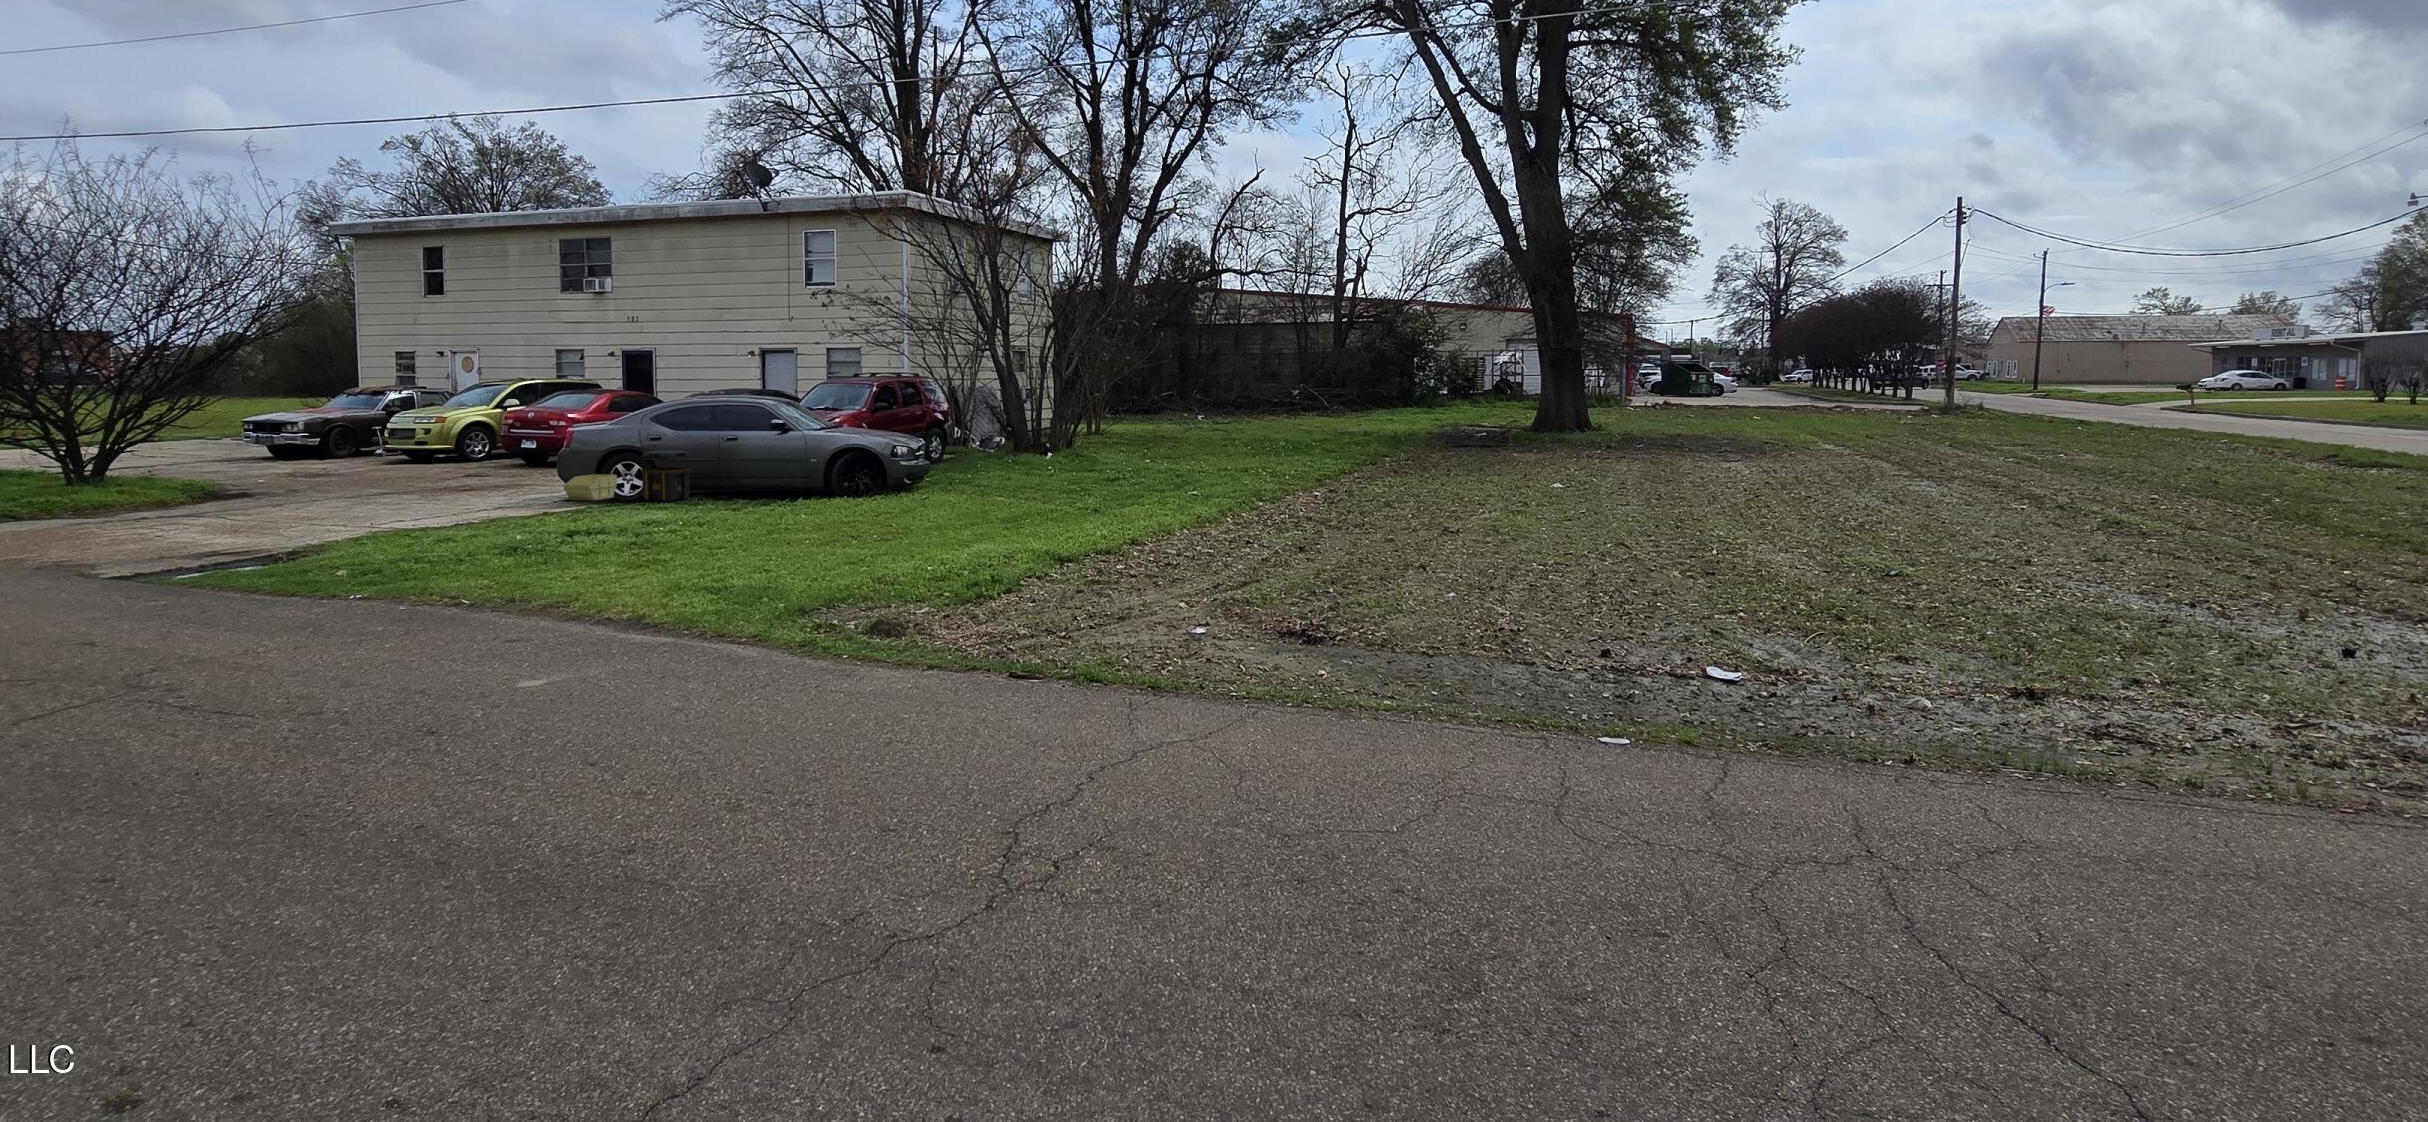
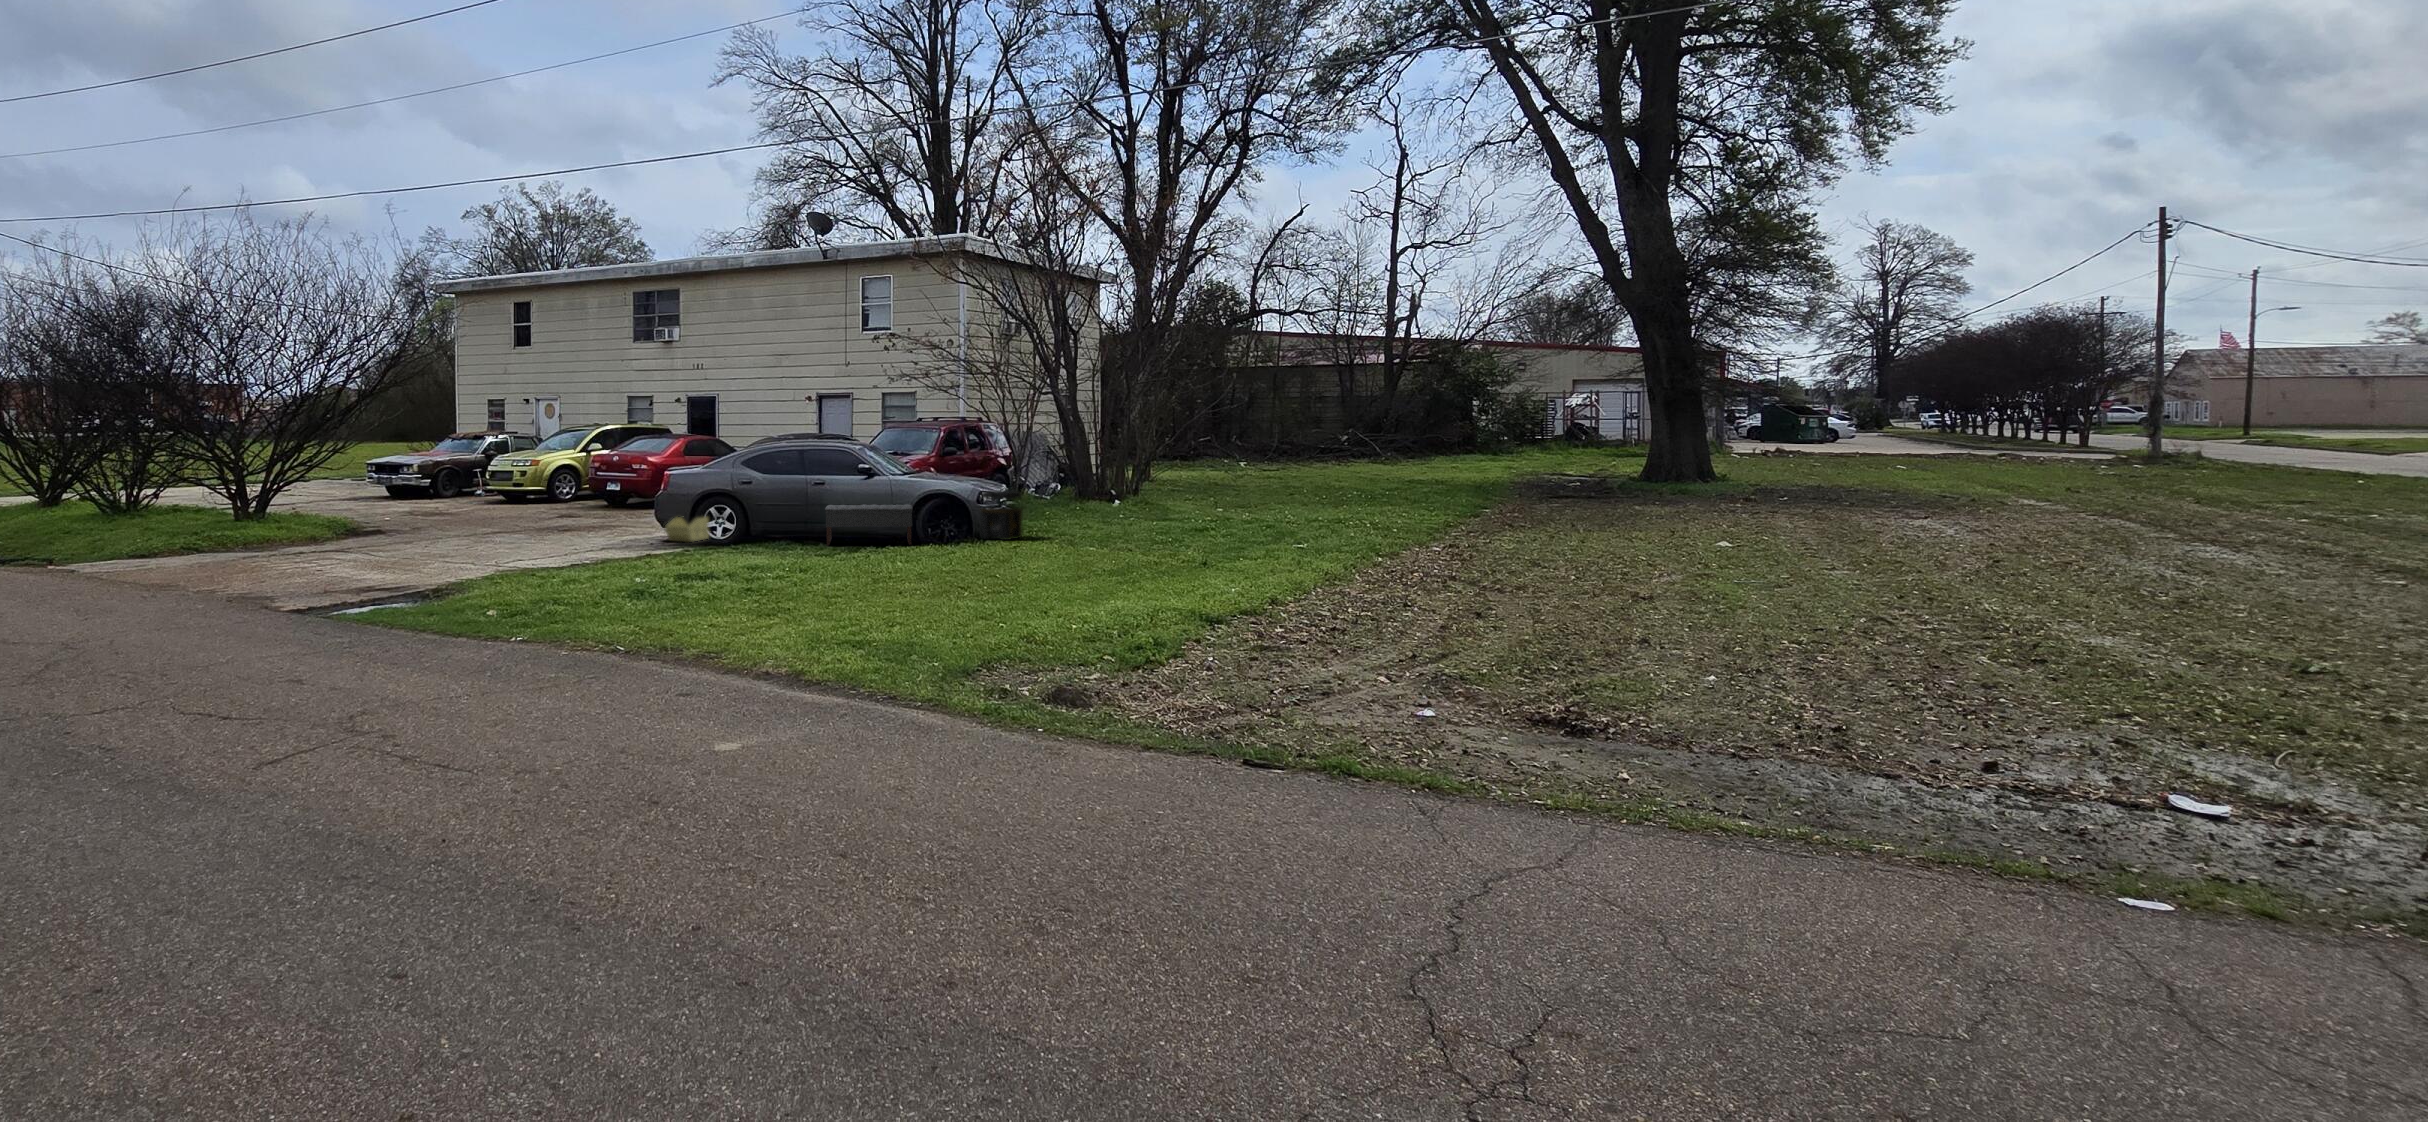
toolbox: present [641,450,690,501] -> present [980,490,1023,540]
bench: none [732,461,823,503] -> present [825,504,913,546]

